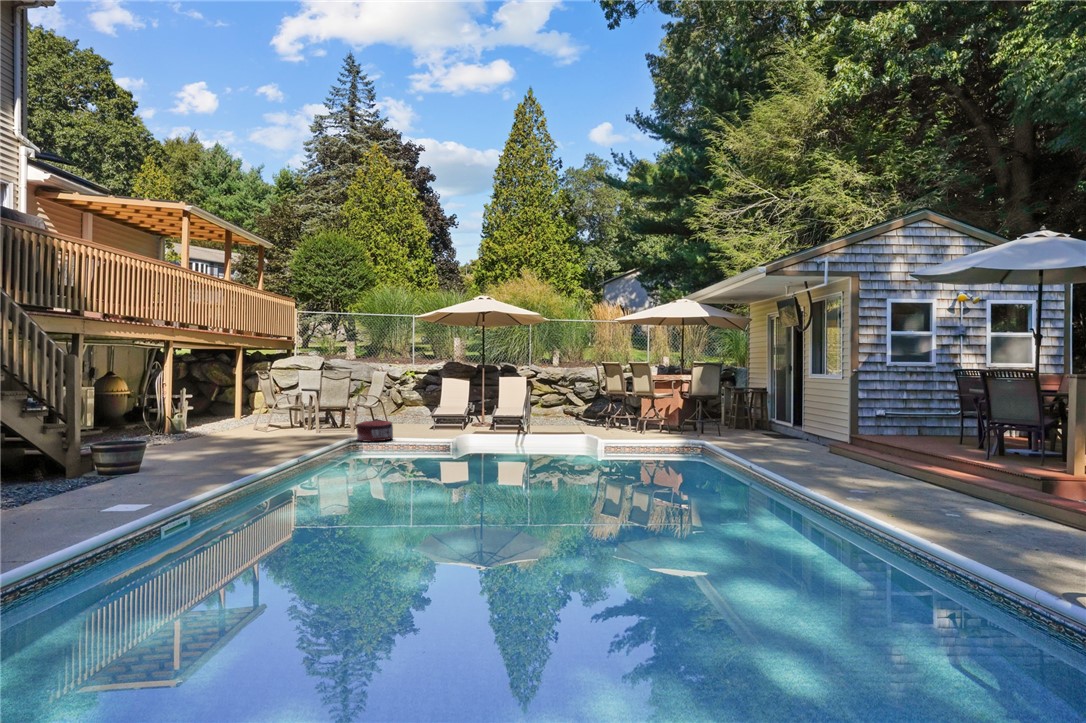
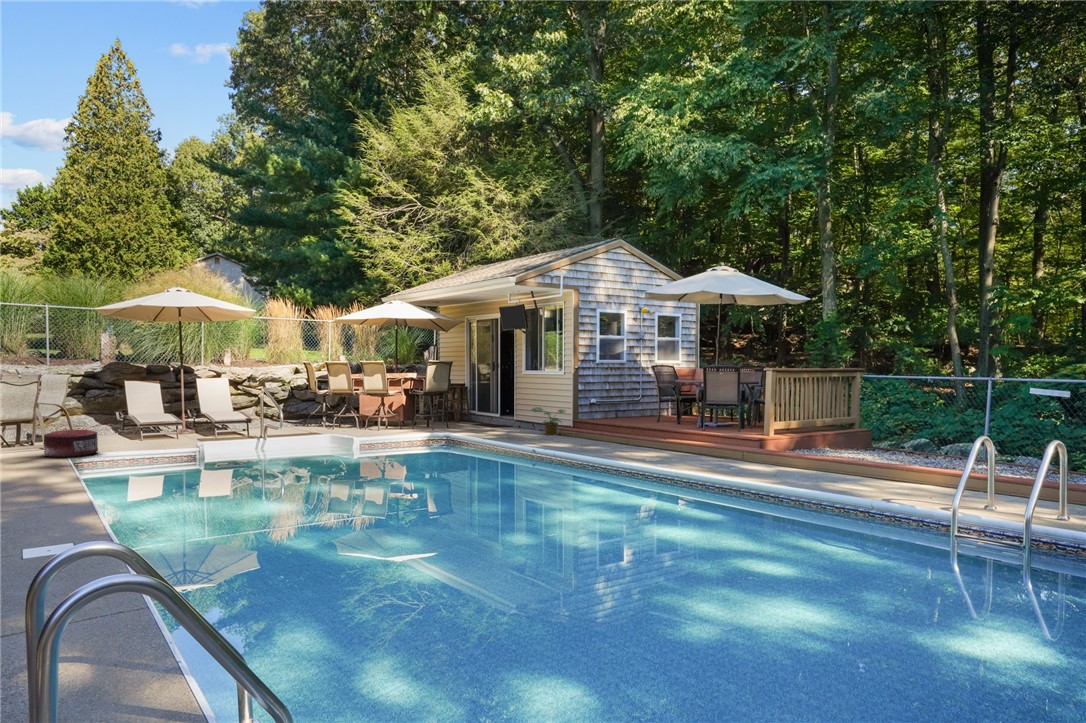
potted plant: none [800,417,842,450] -> present [532,407,565,435]

